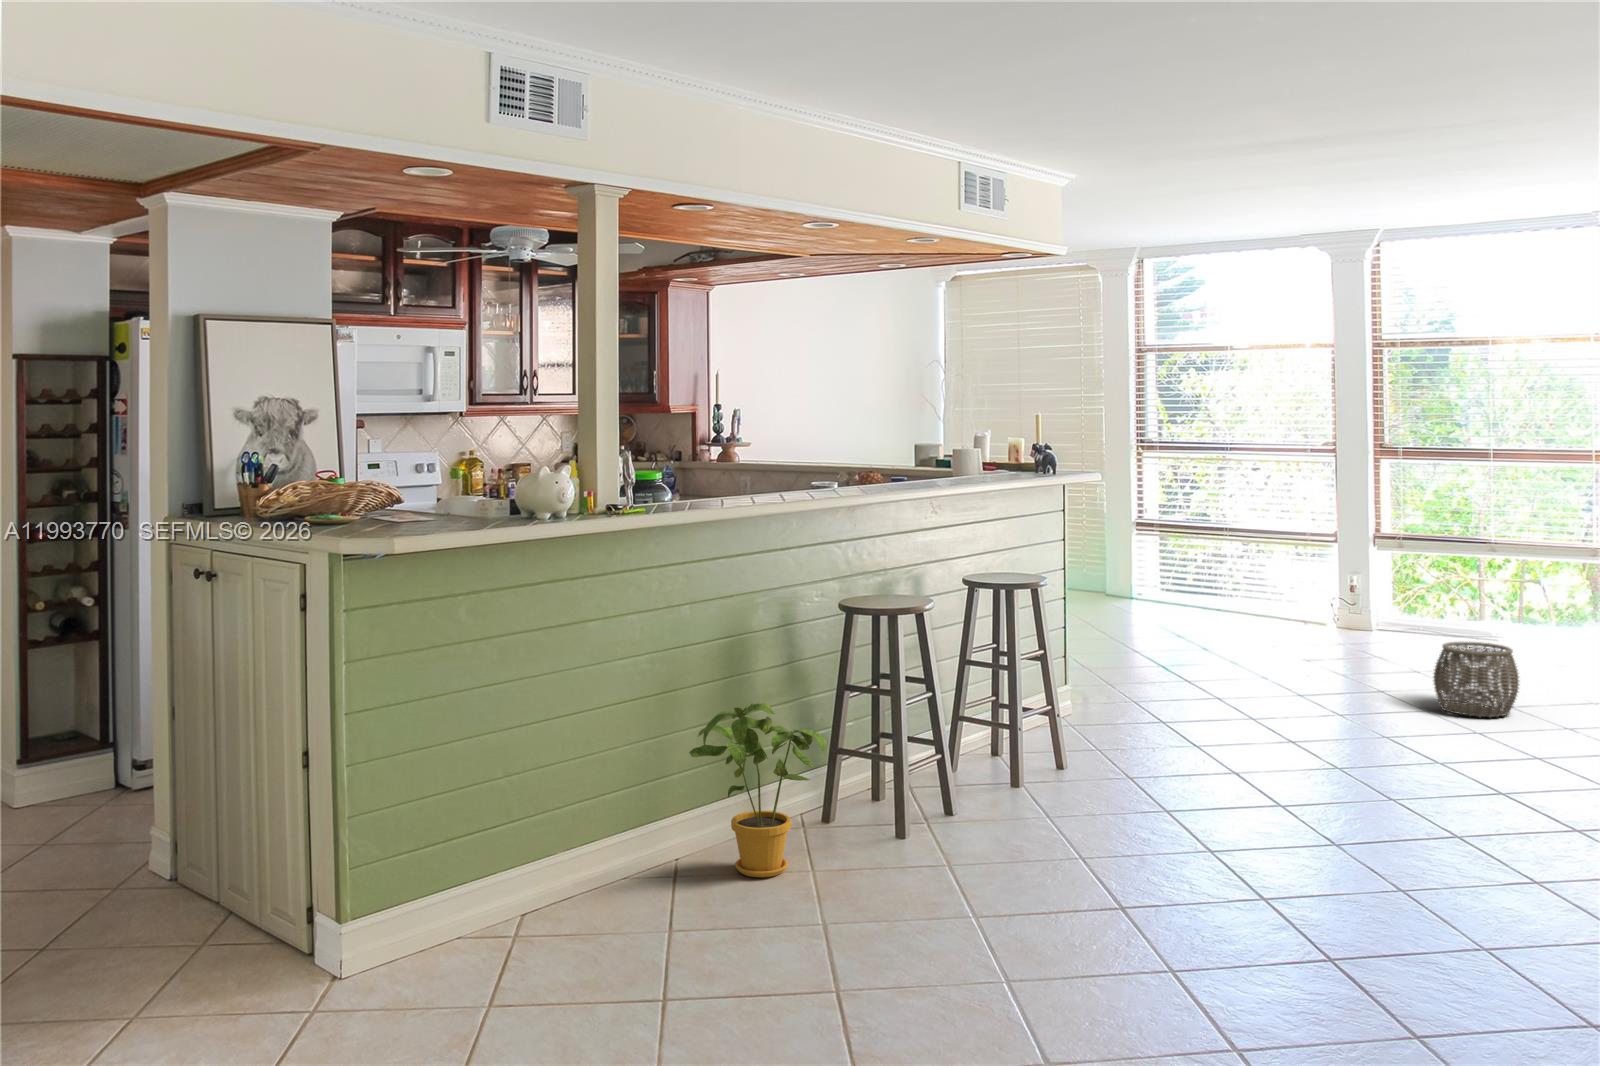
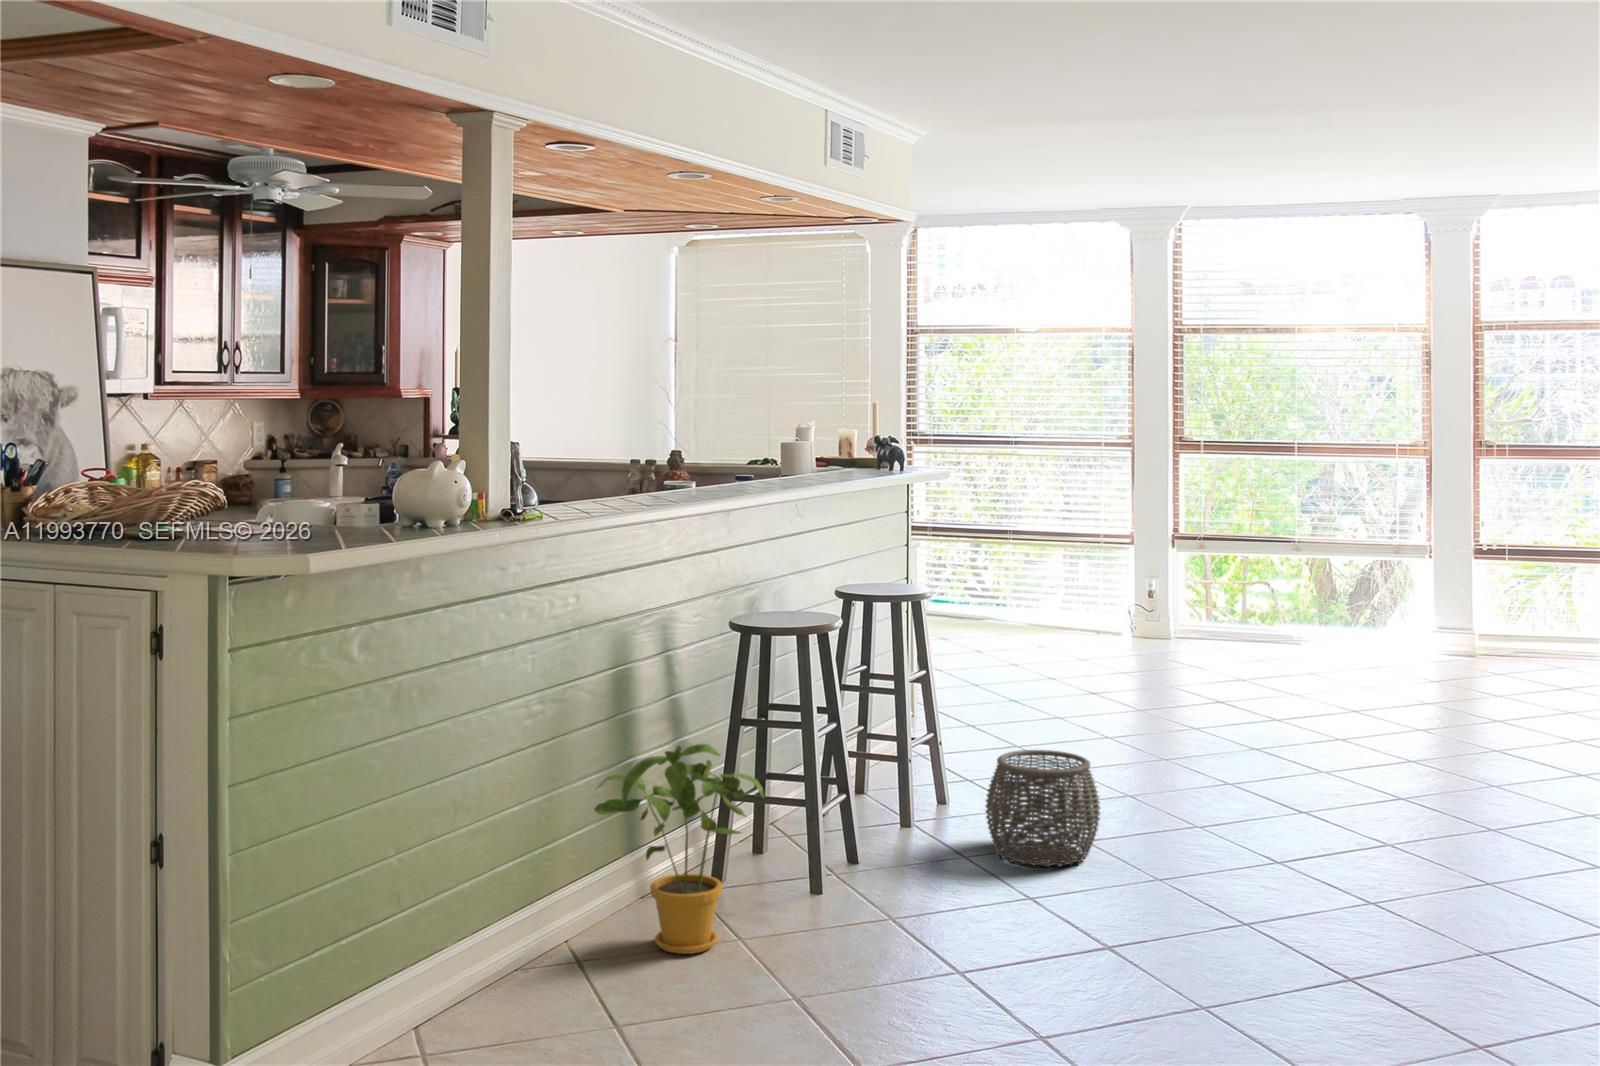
woven basket: present [1433,642,1519,718] -> present [986,750,1100,867]

